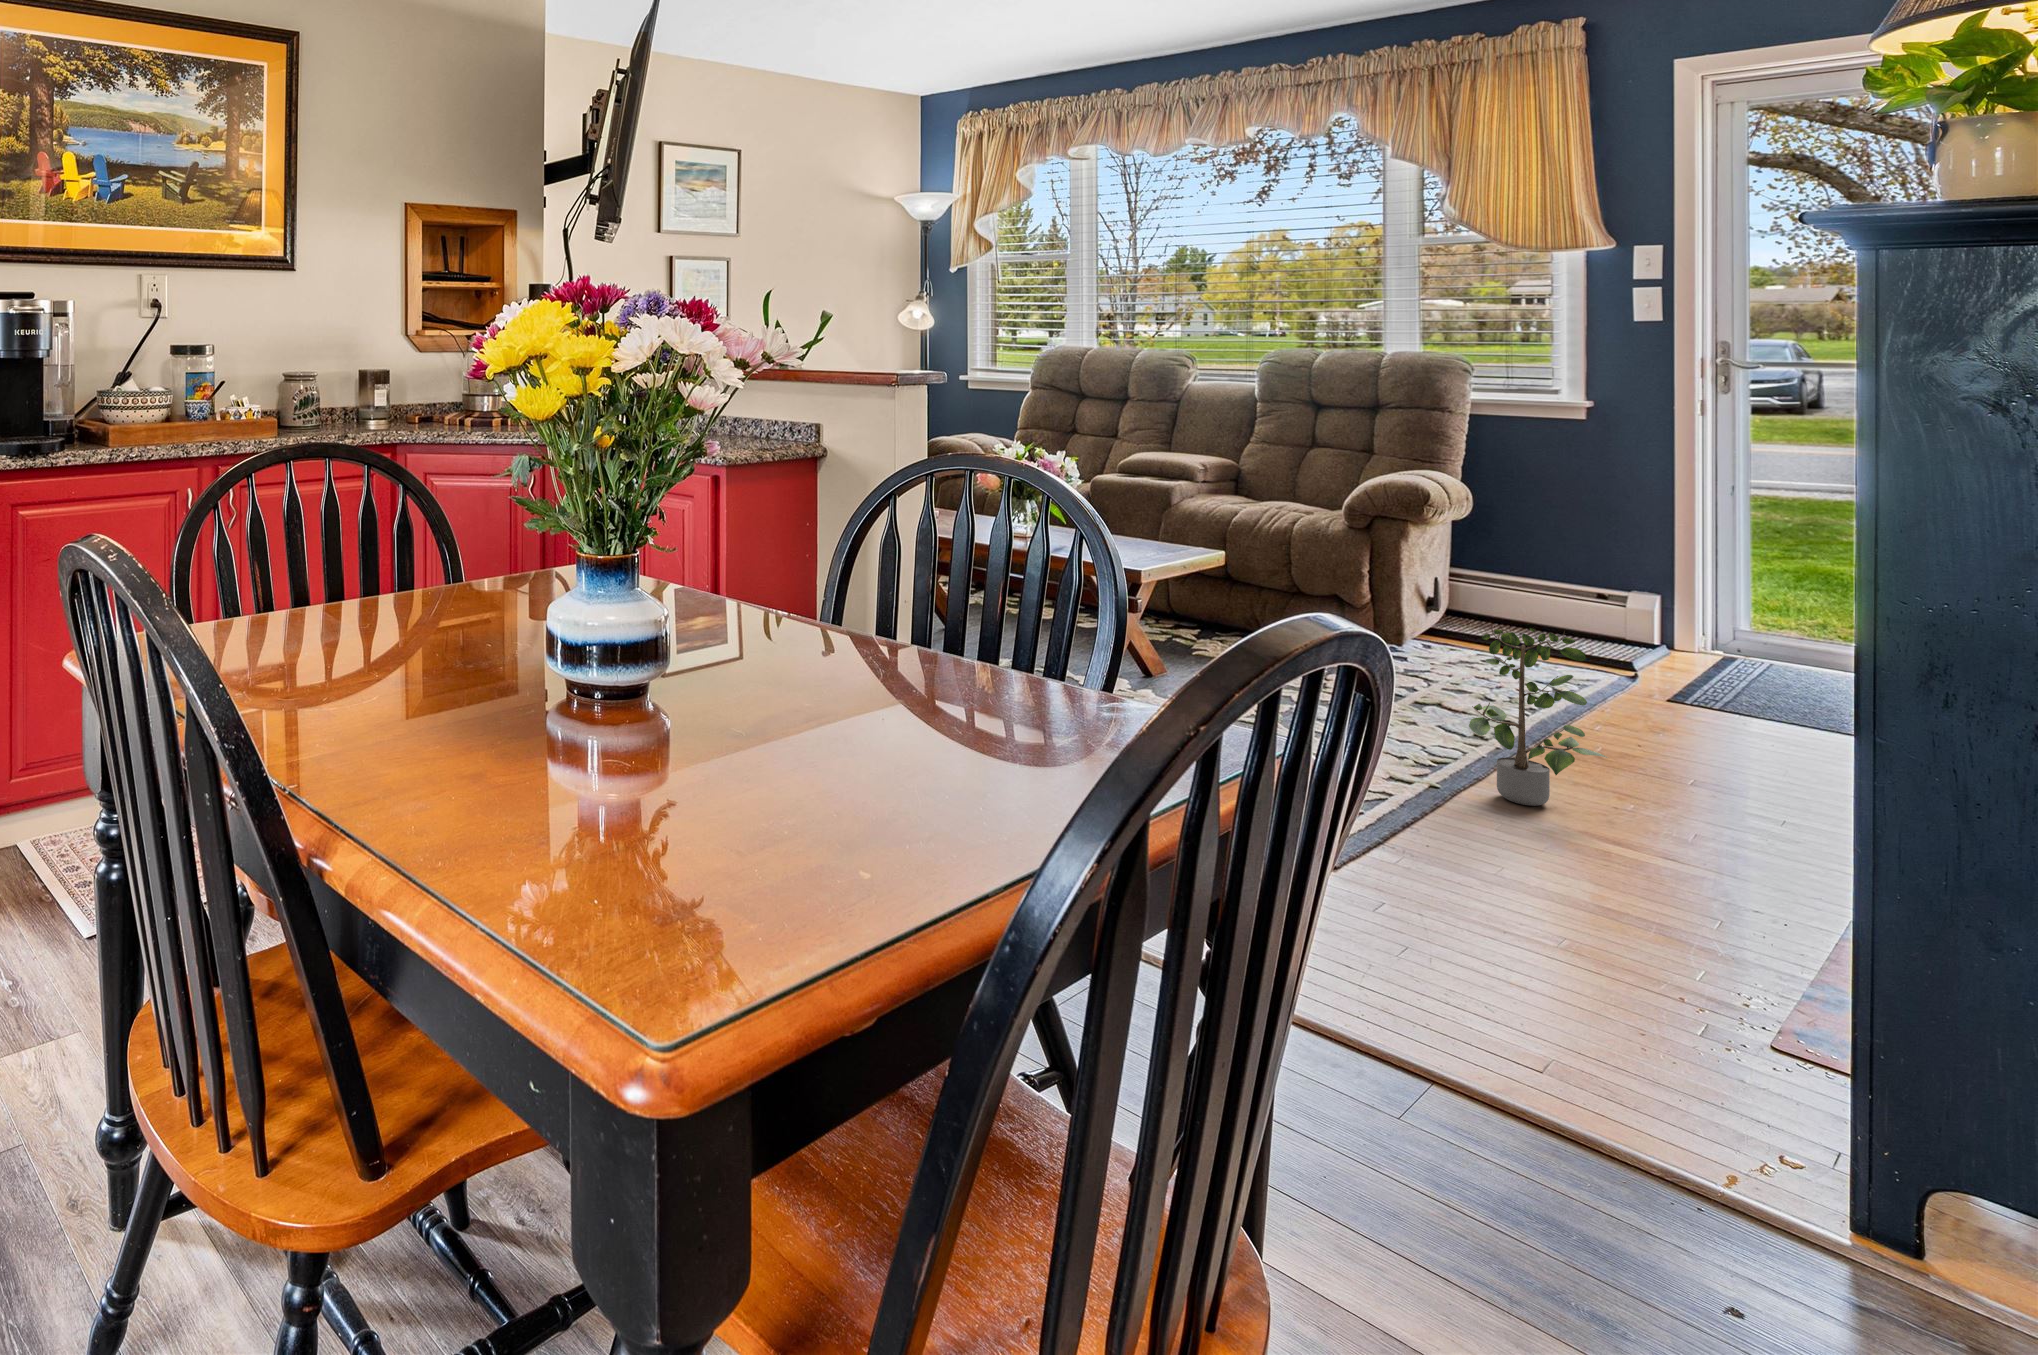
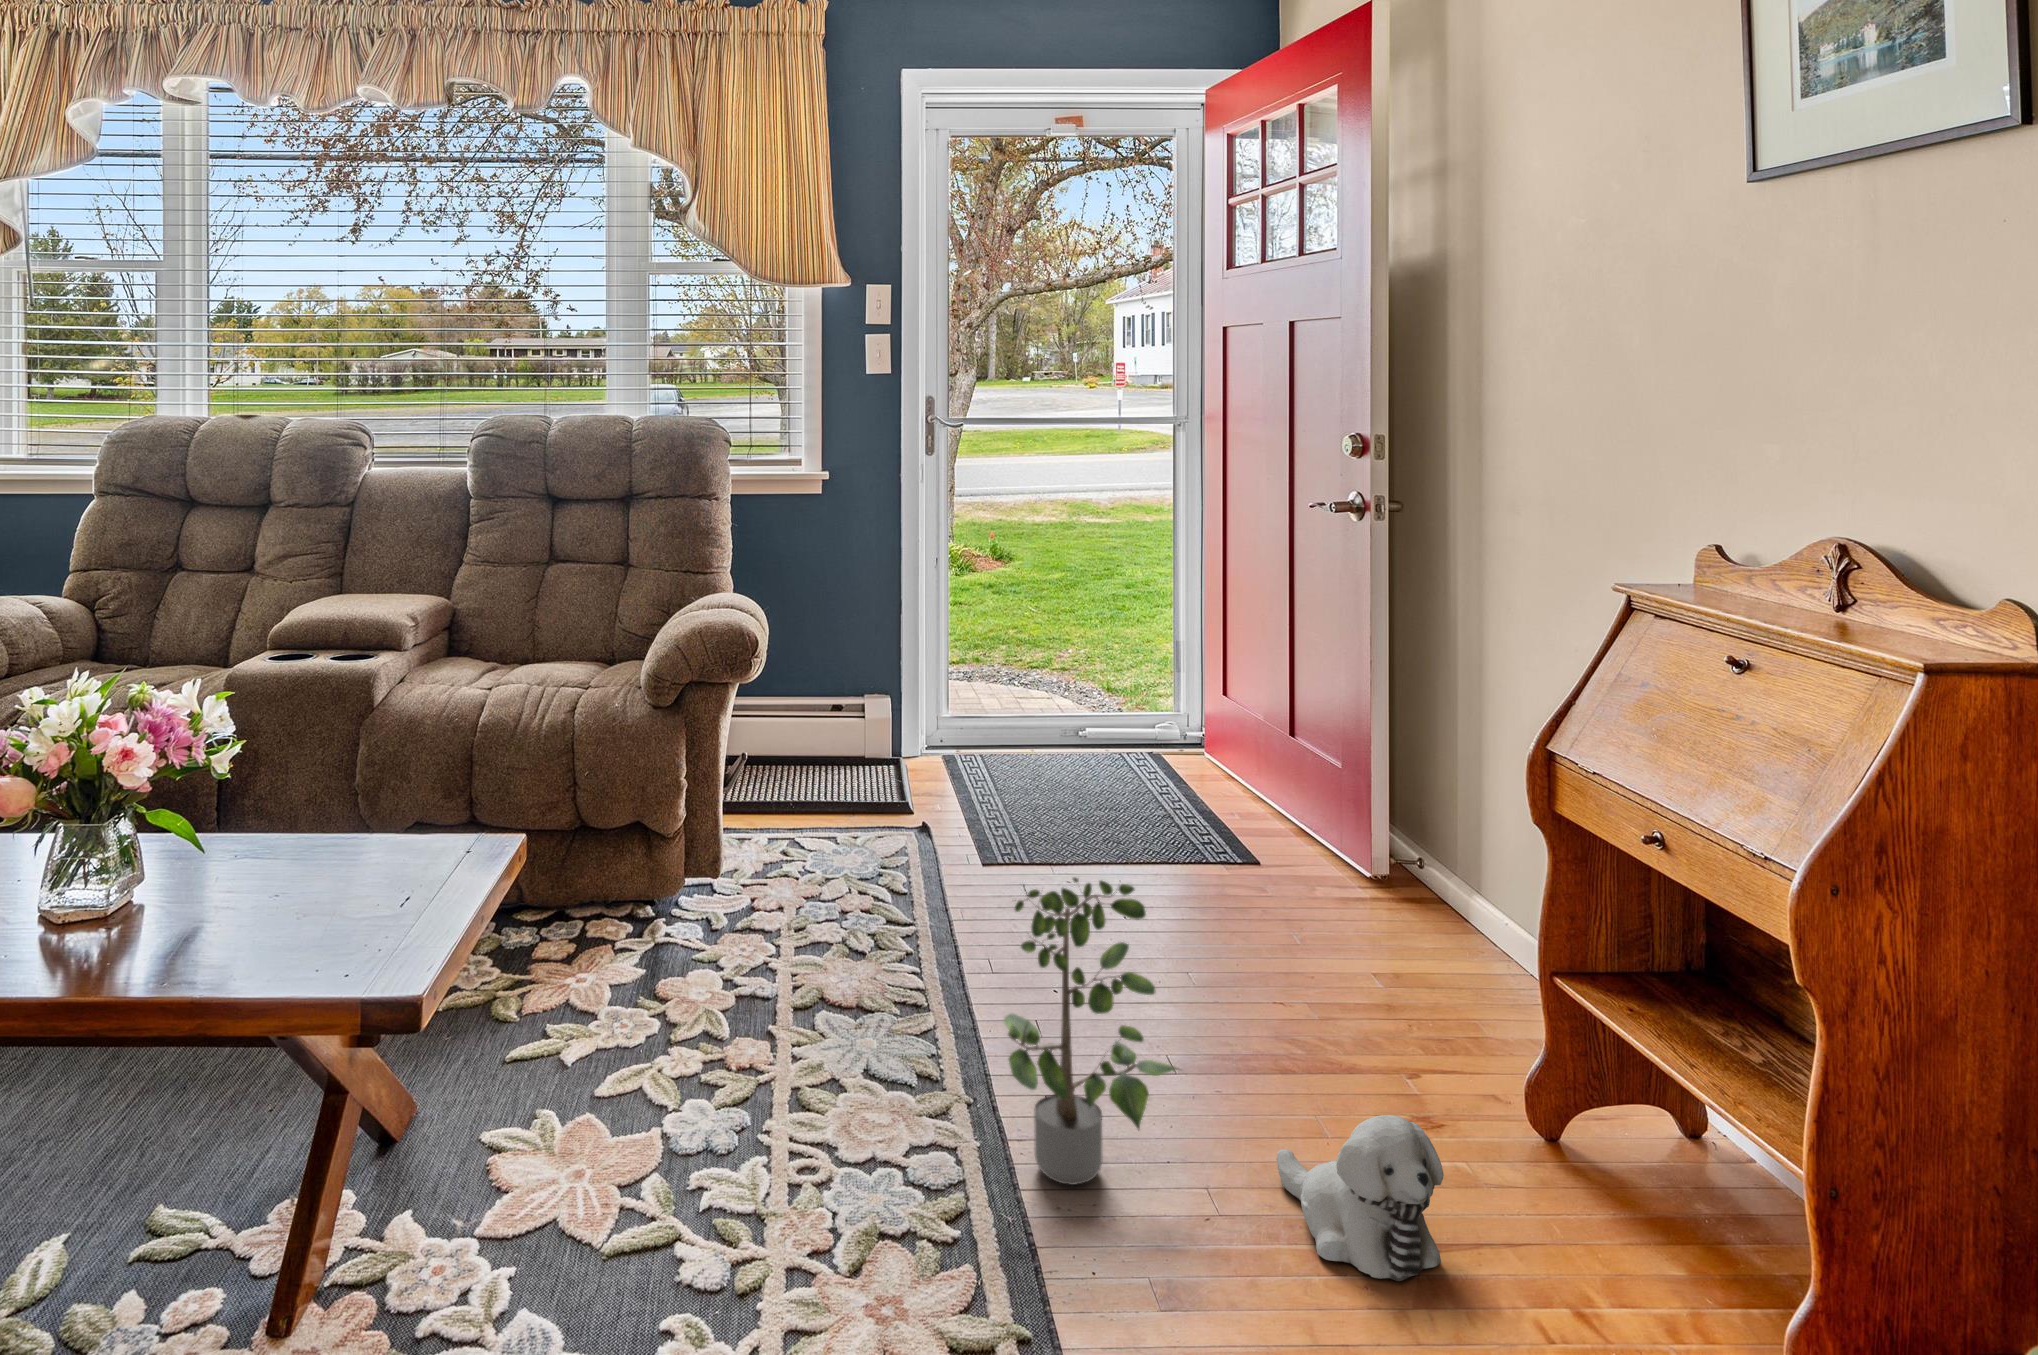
plush toy: none [1670,798,1789,898] -> present [1277,1115,1444,1281]

